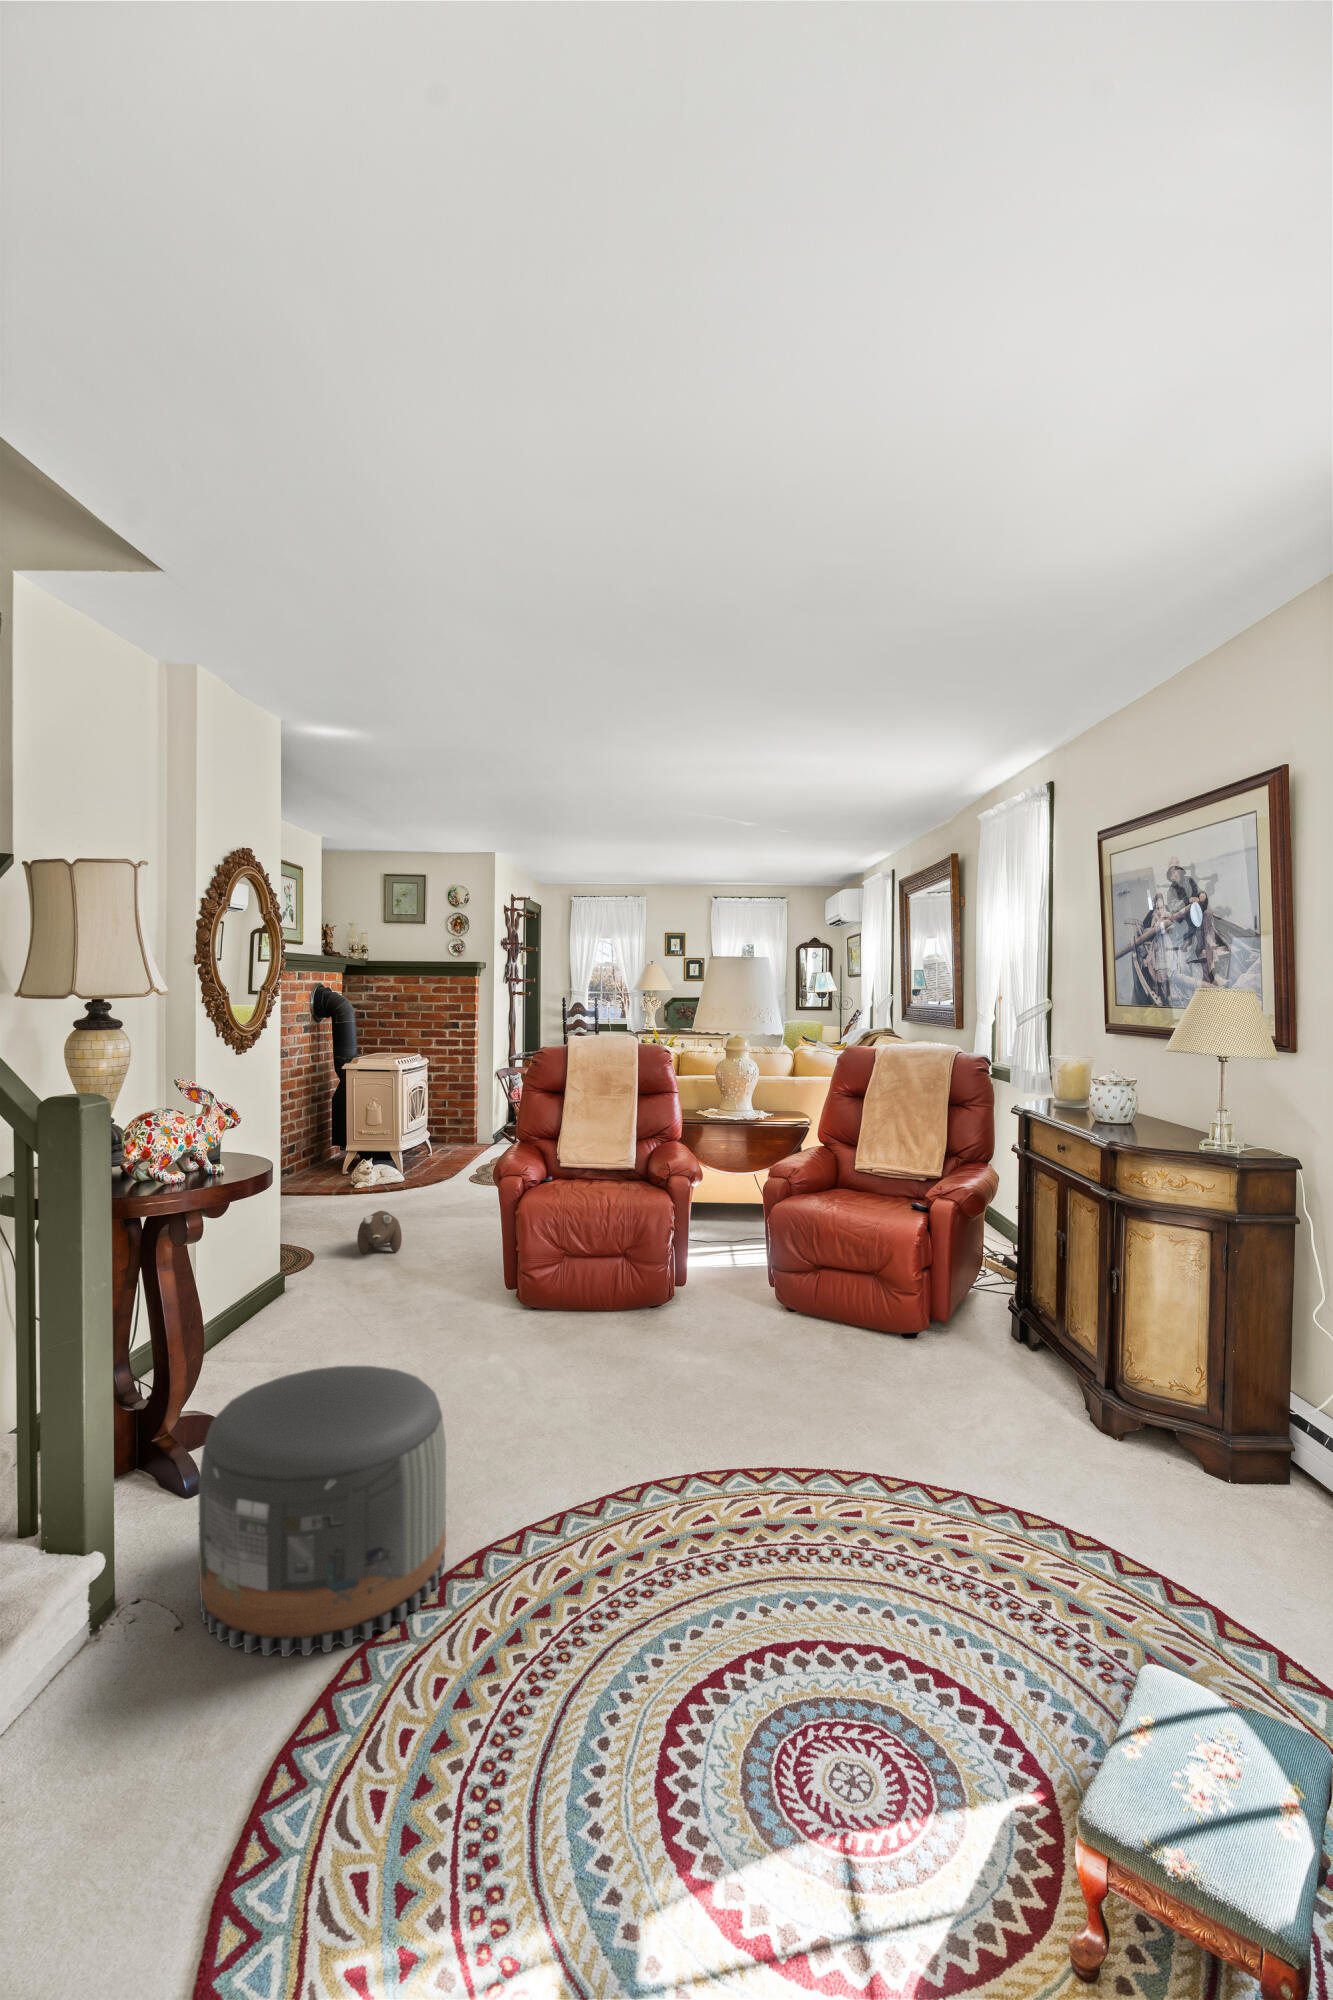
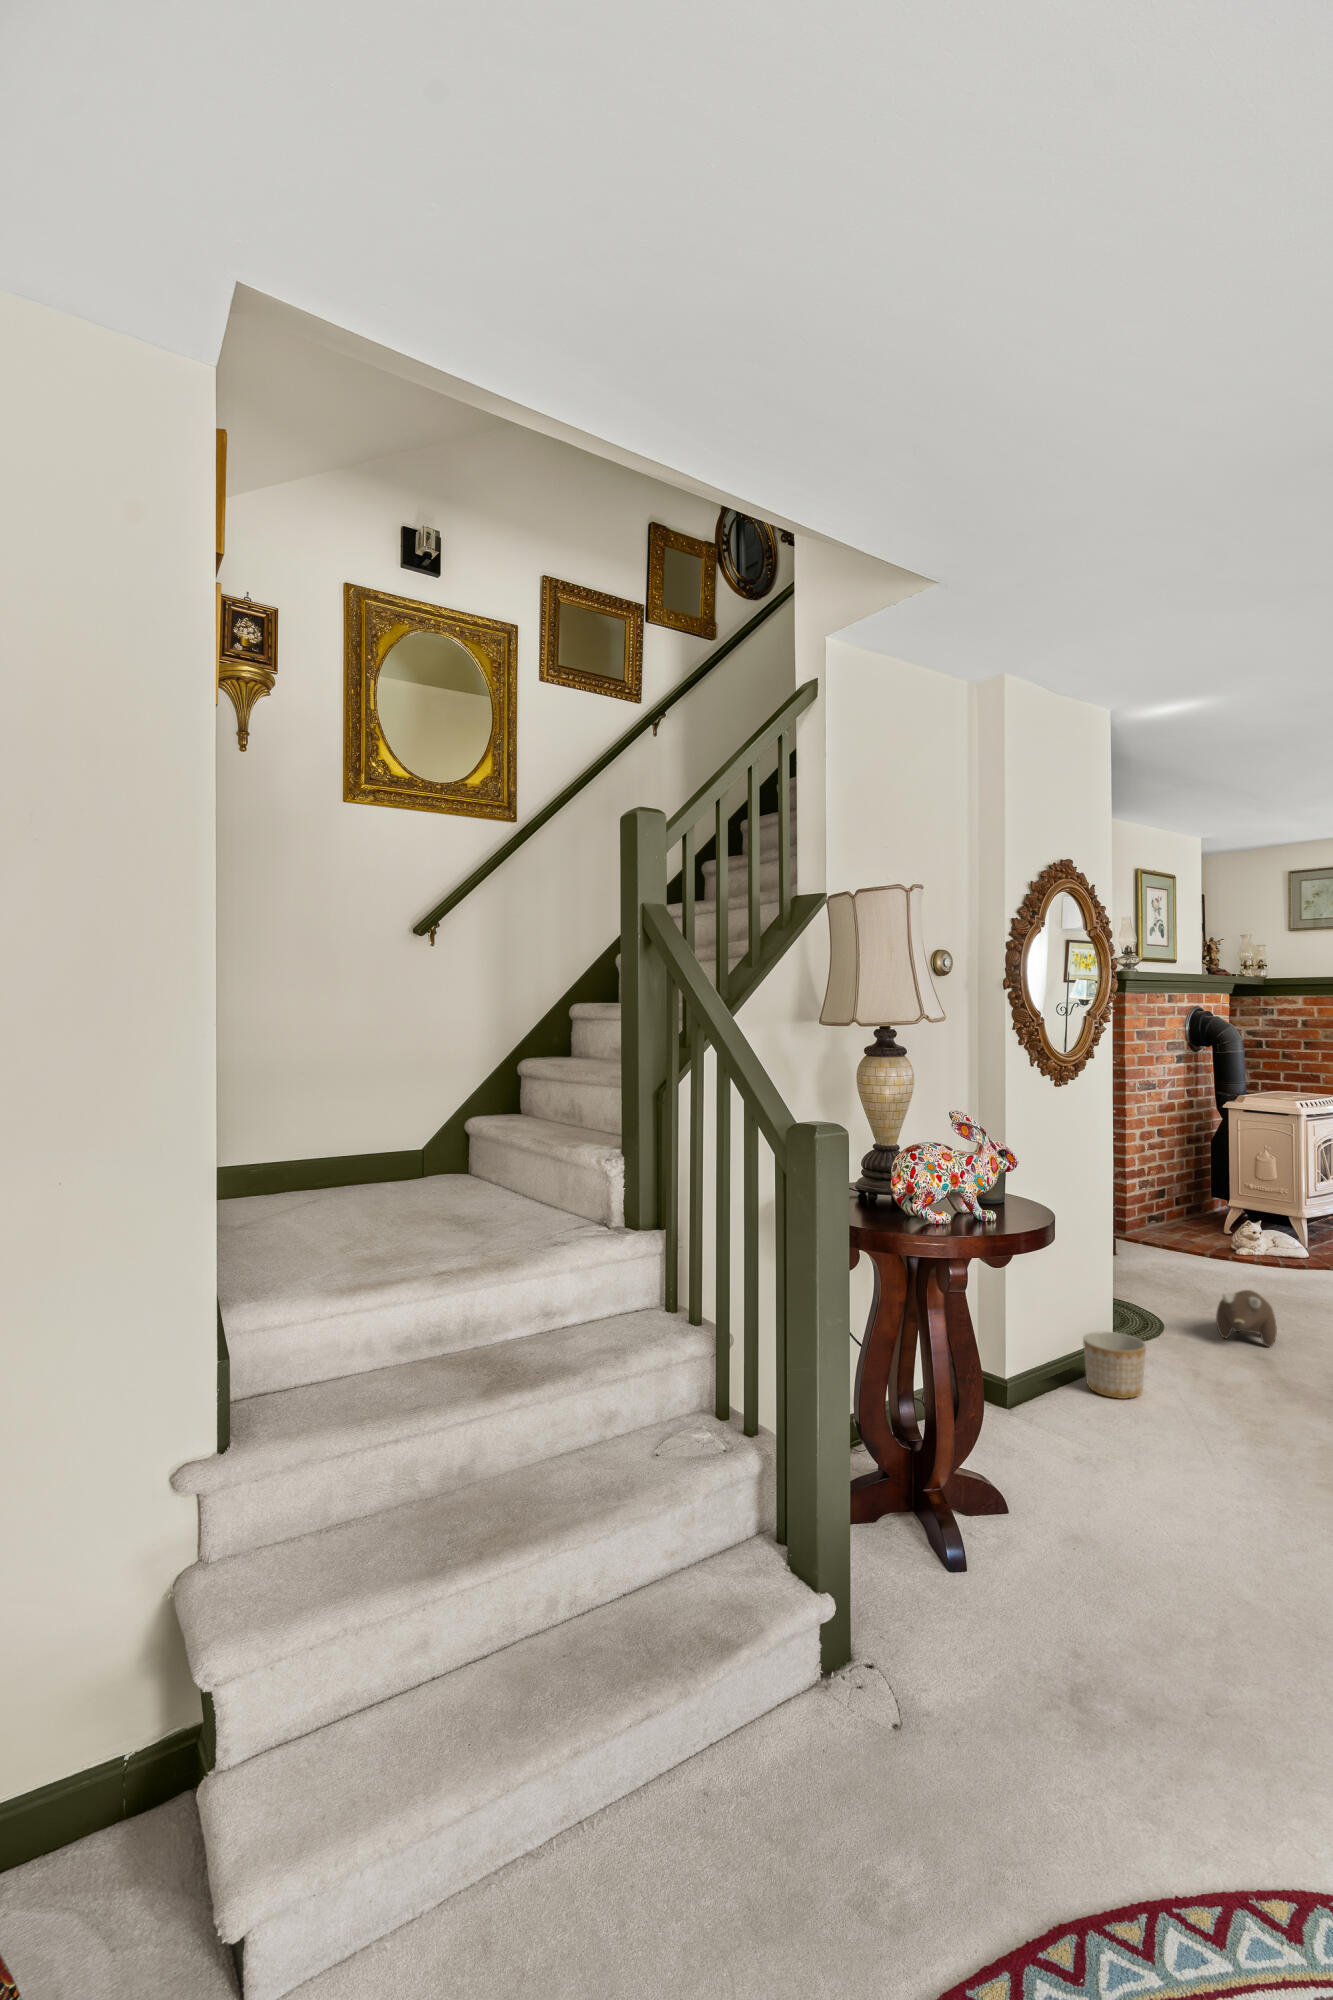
planter: none [262,1264,316,1320] -> present [1083,1331,1146,1399]
pouf: present [199,1366,446,1657] -> none [921,1475,1232,1873]

